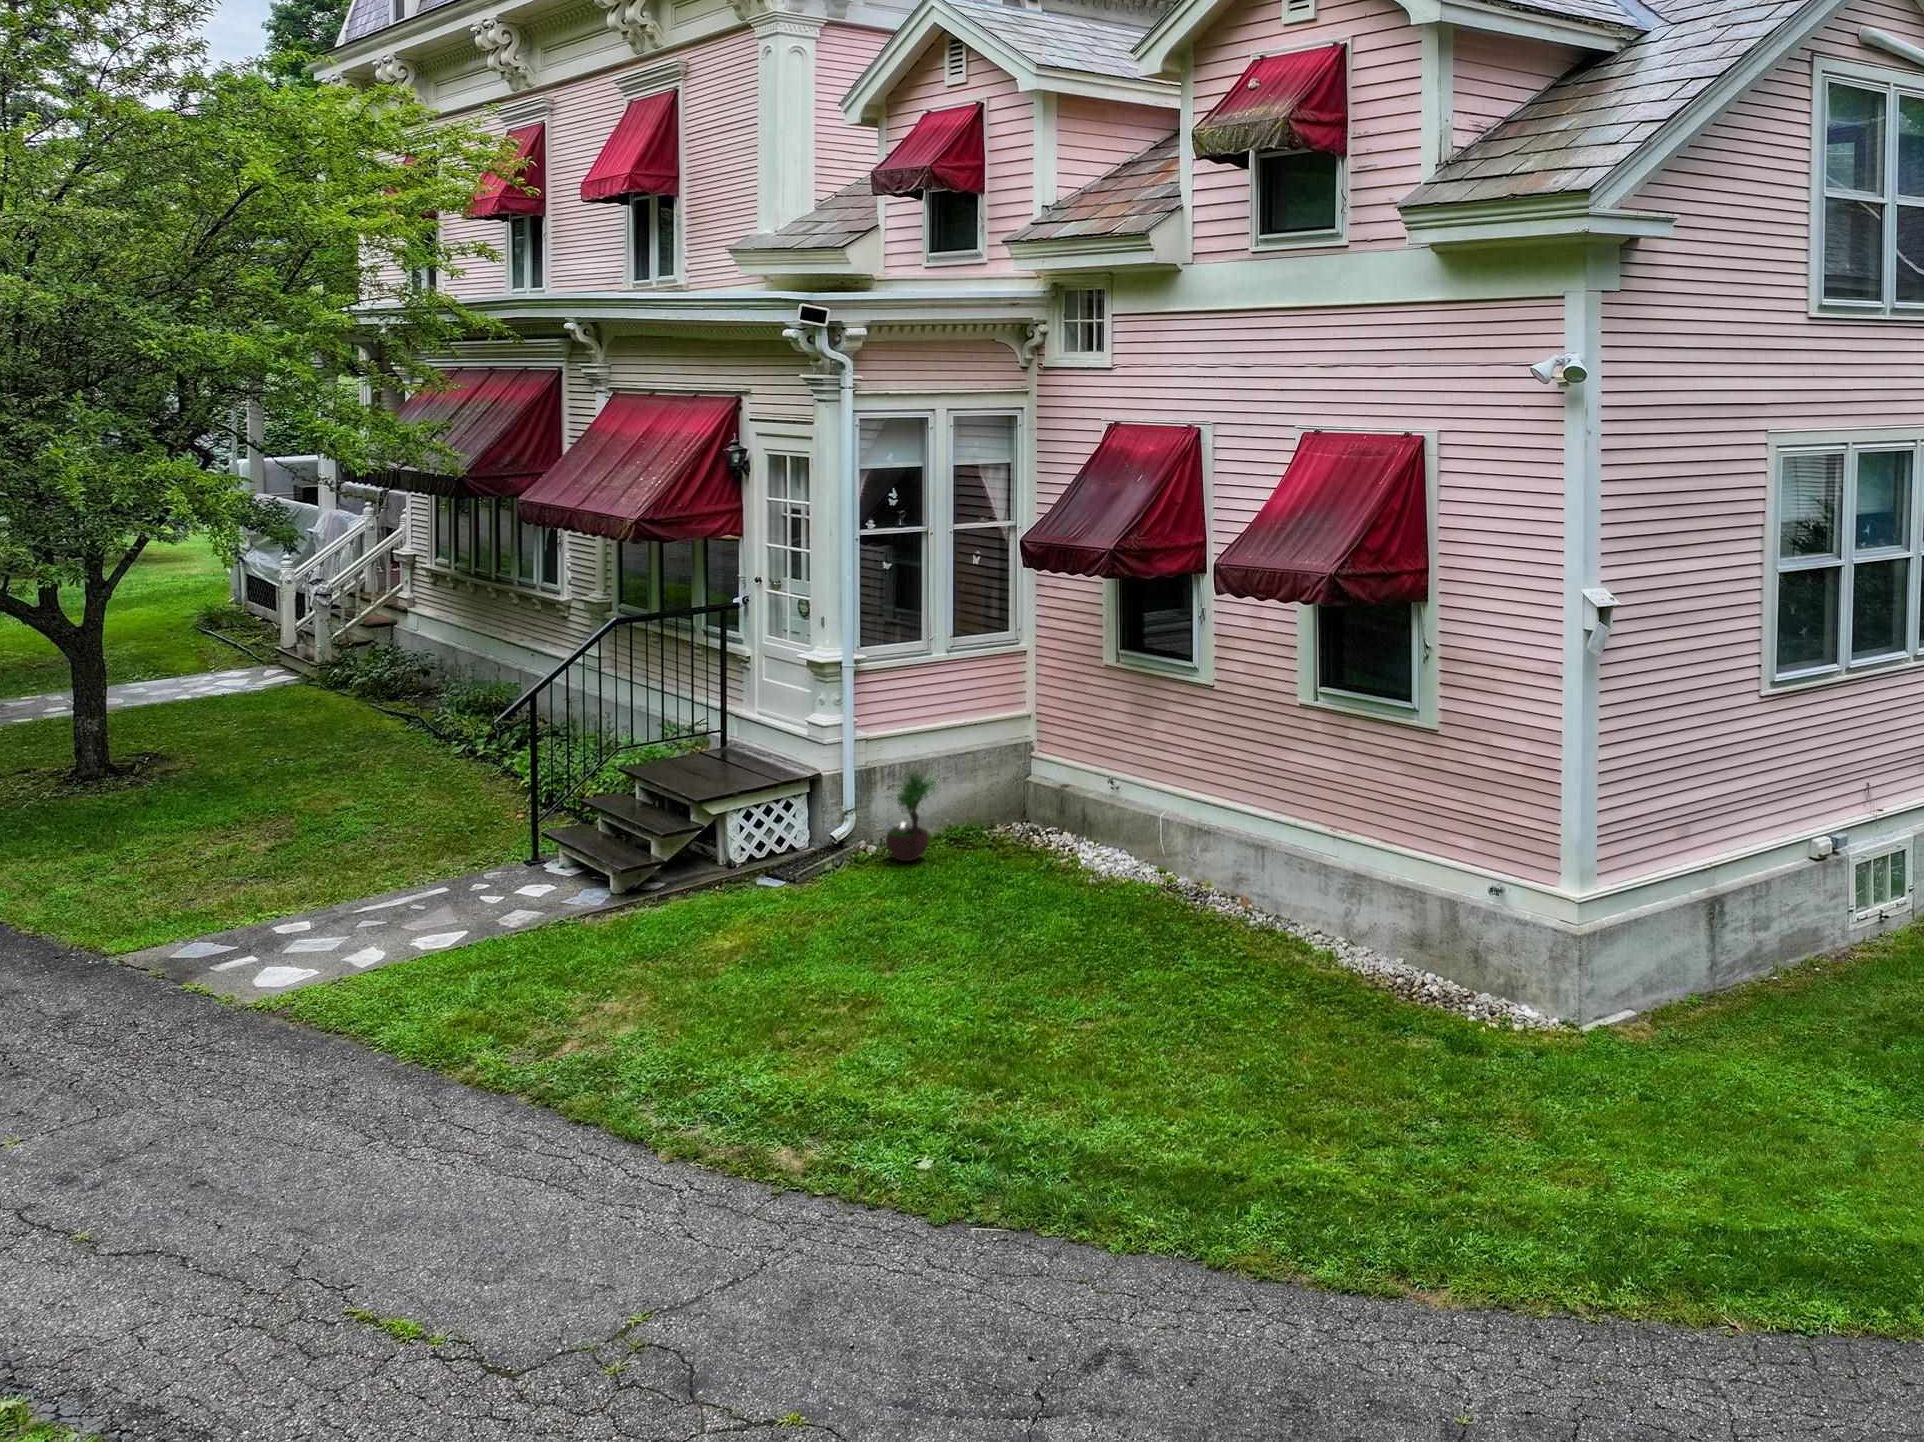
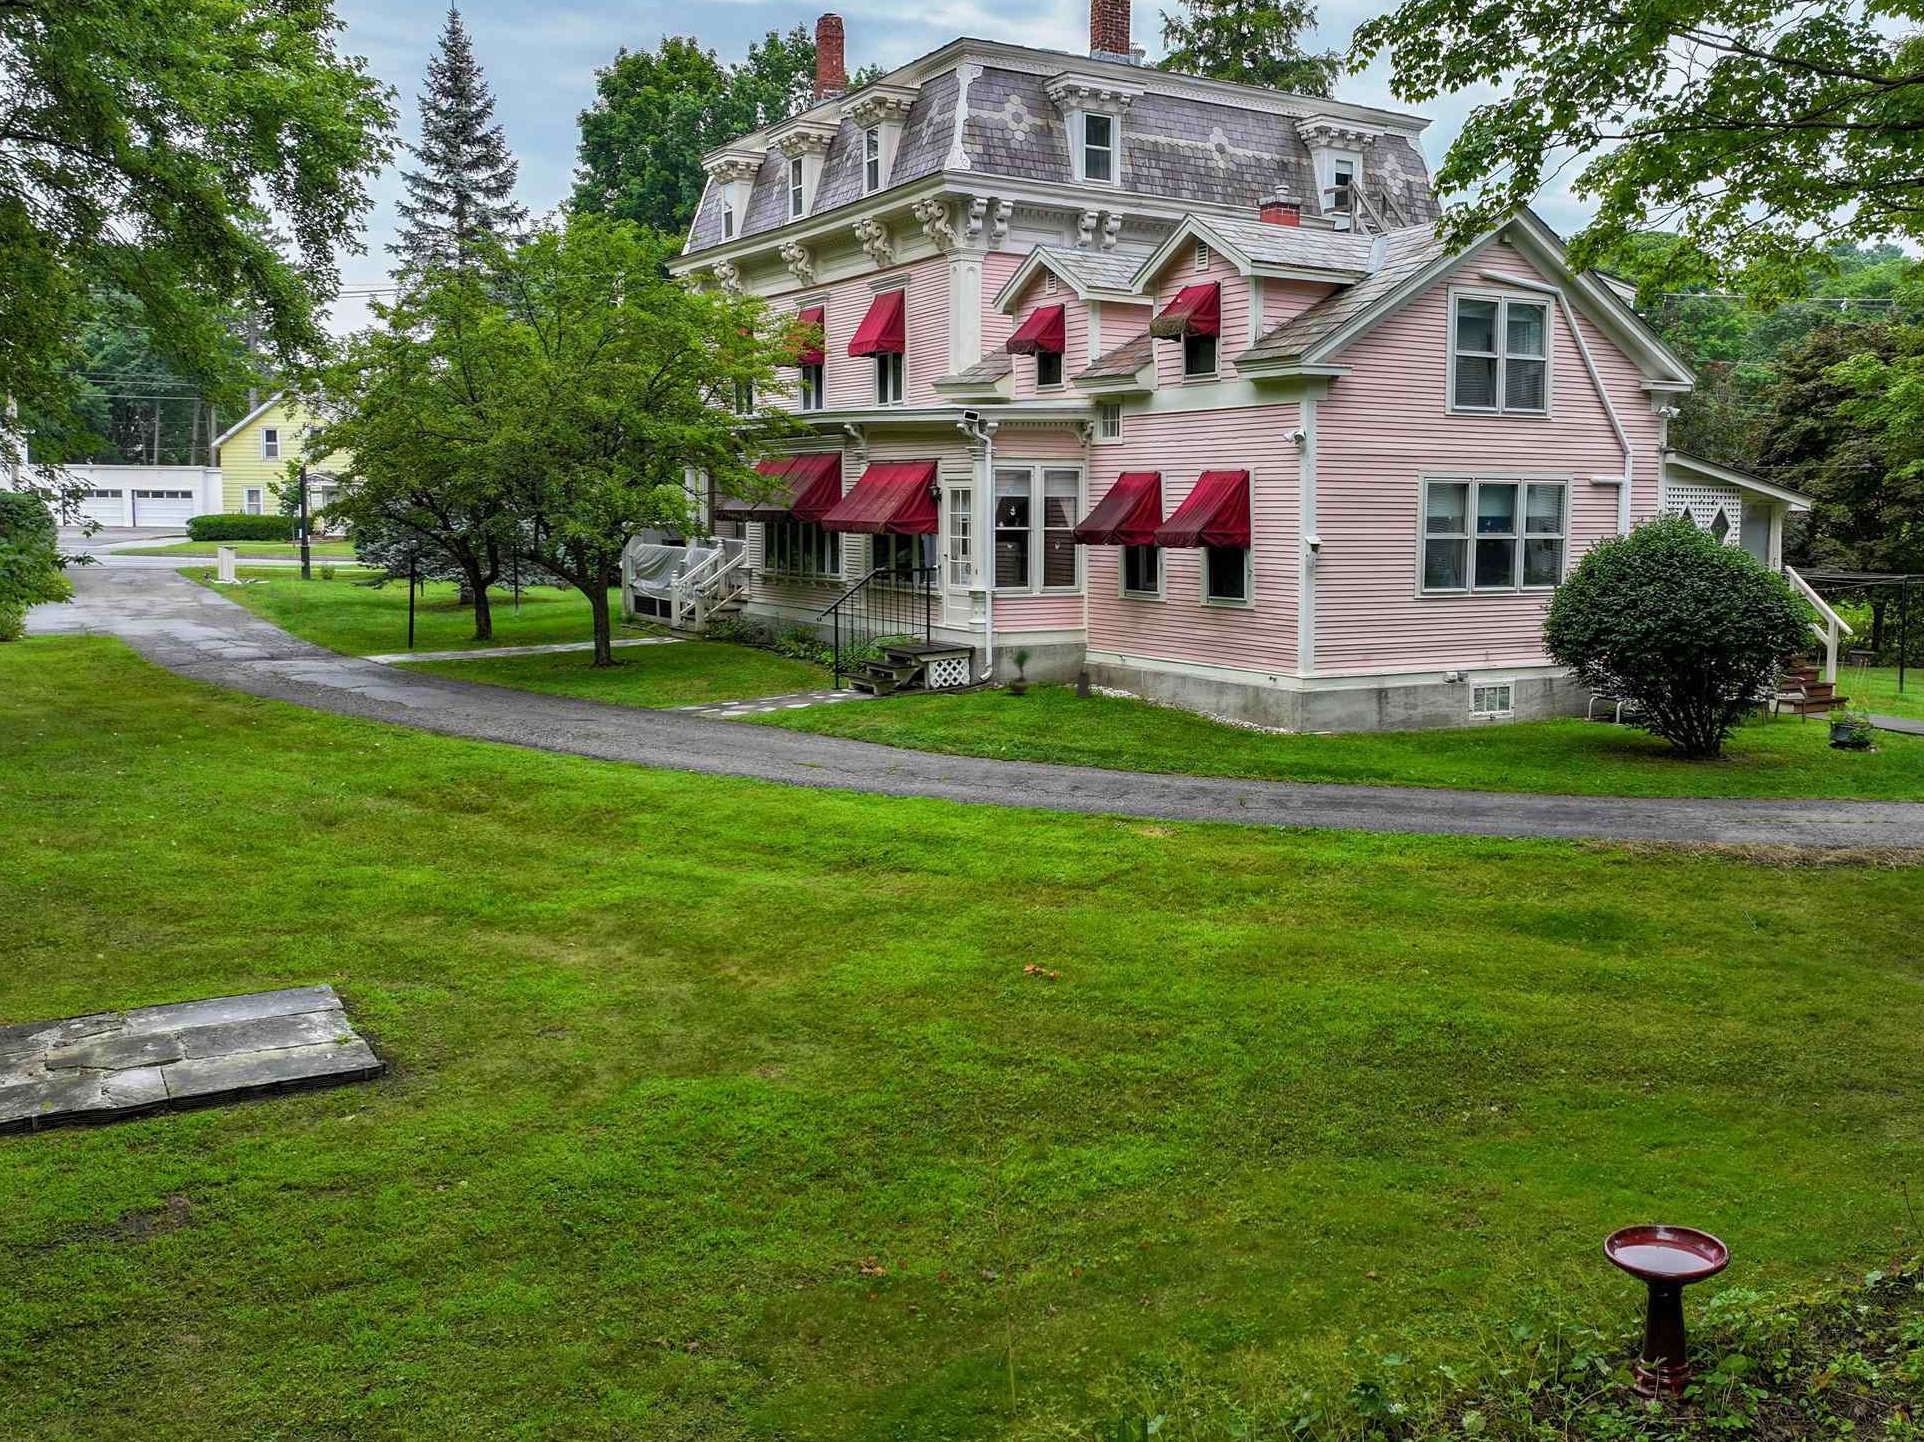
watering can: none [1017,800,1079,864] -> present [1076,670,1092,698]

